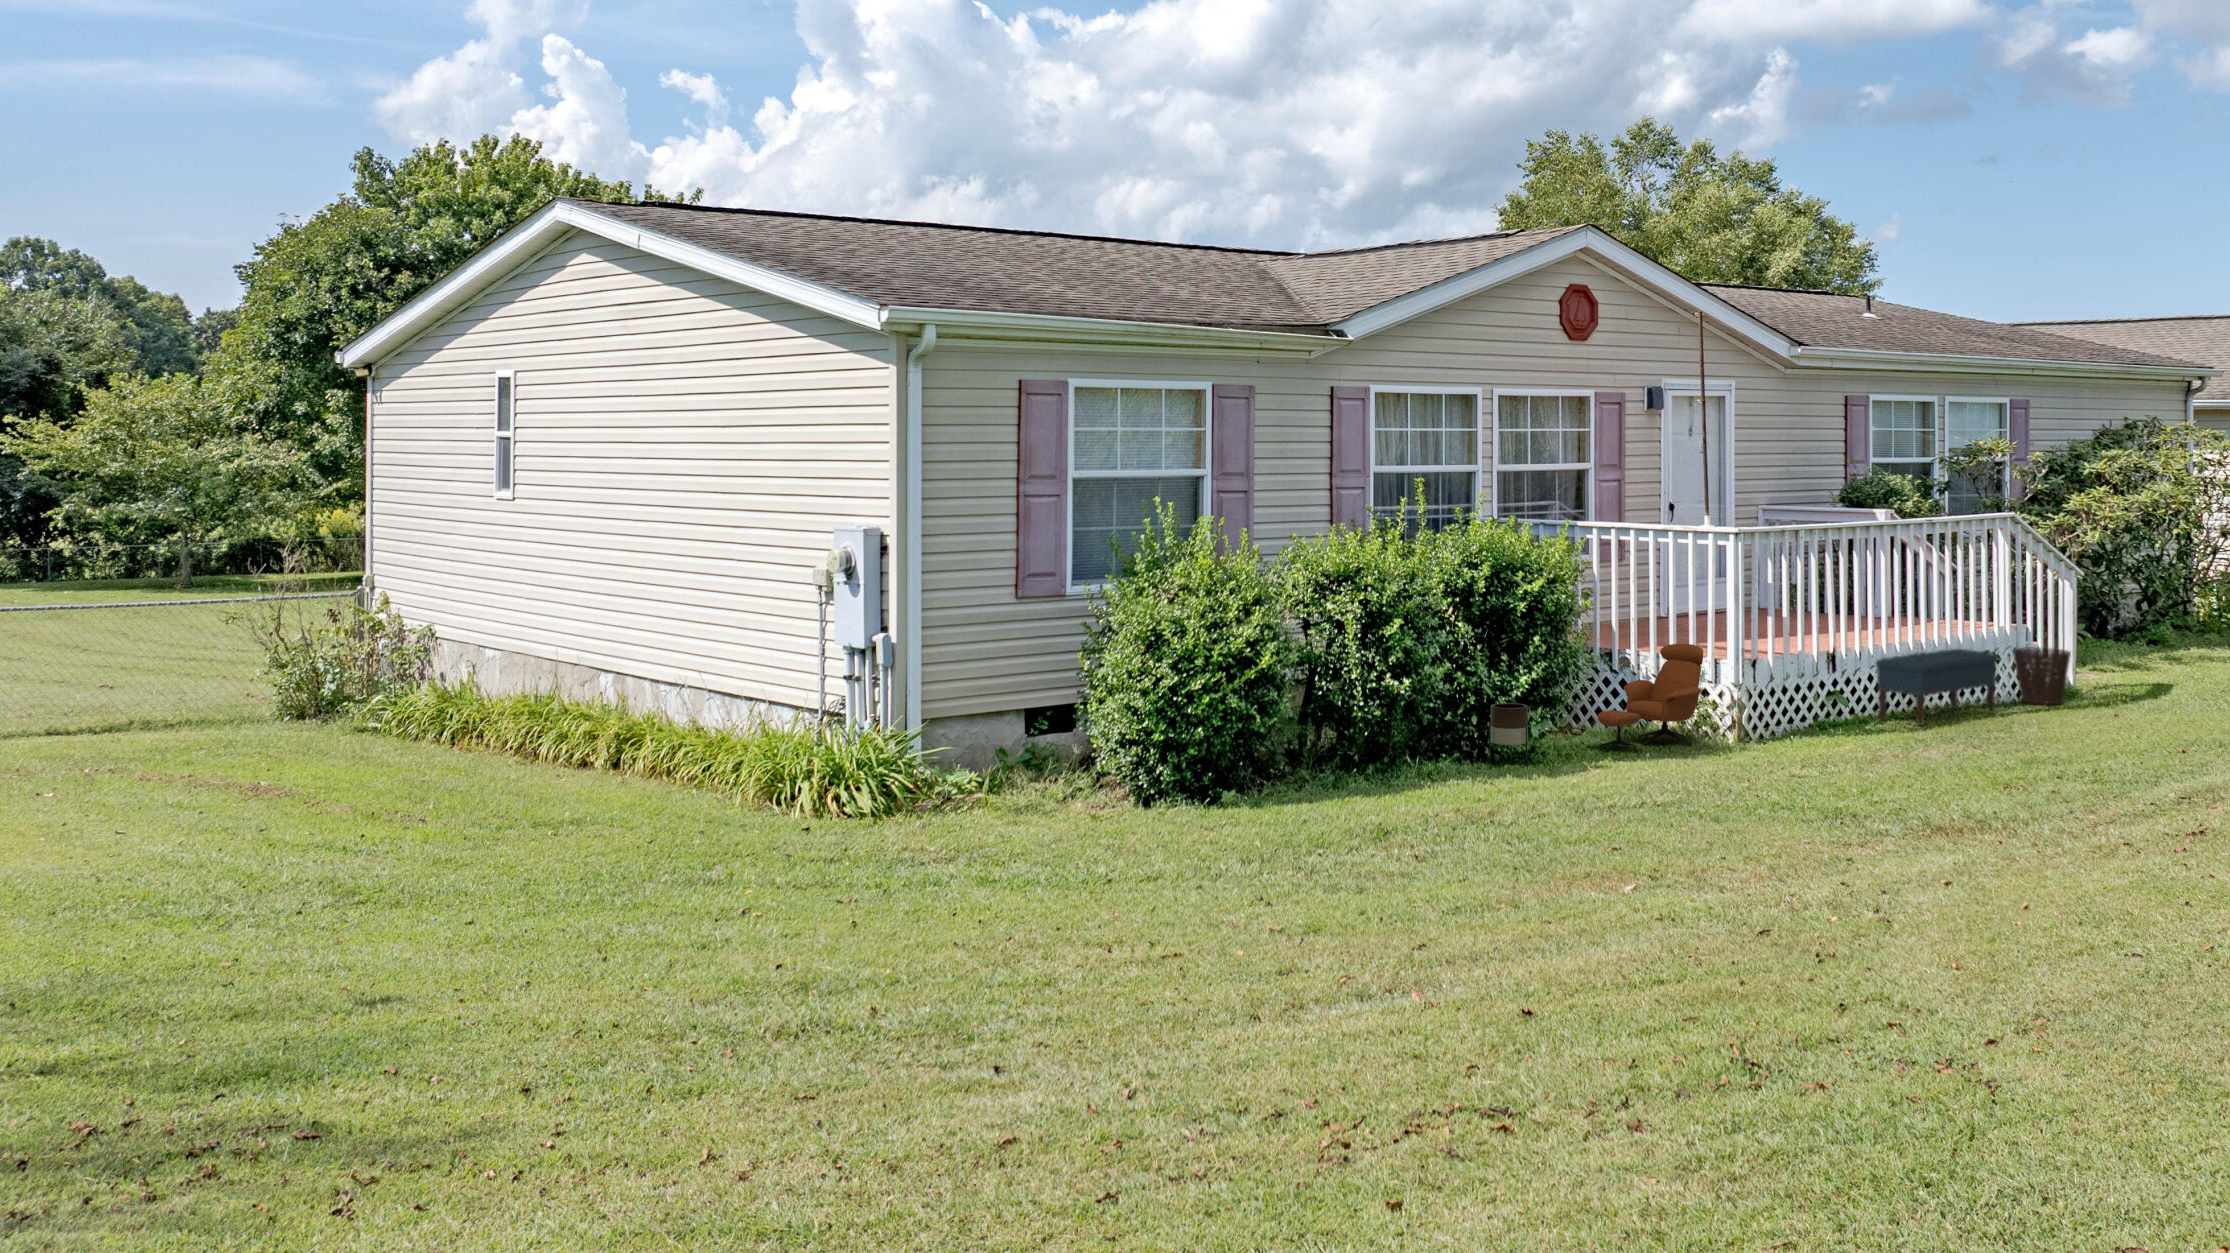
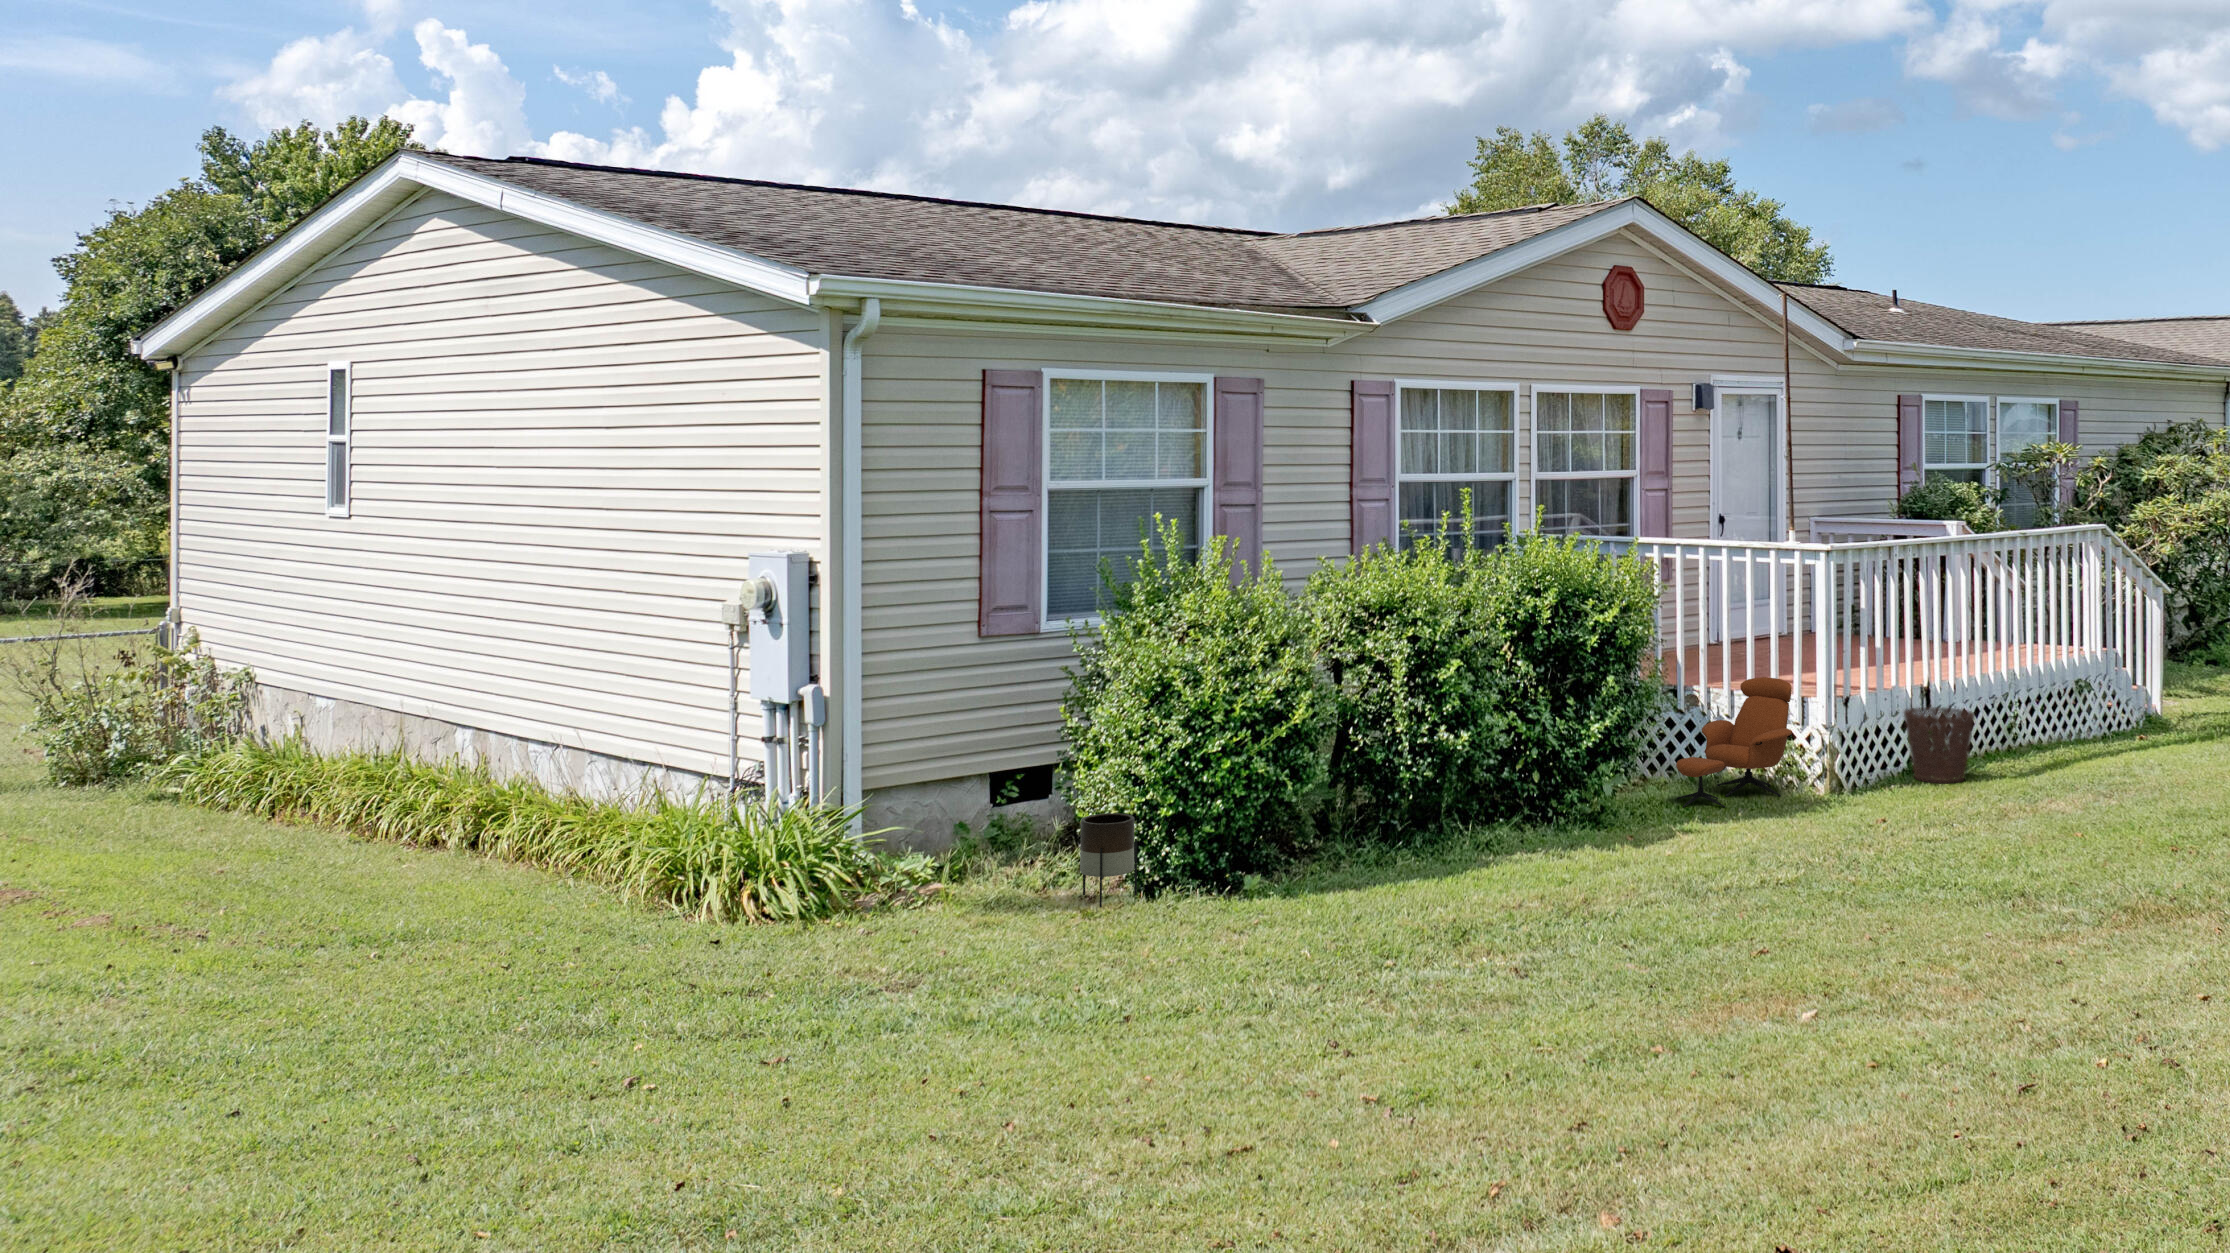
basket: present [2013,647,2071,705] -> present [1904,707,1975,783]
bench: present [1876,649,1997,726] -> none [1968,676,2094,765]
planter: present [1489,703,1528,765] -> present [1080,813,1137,907]

